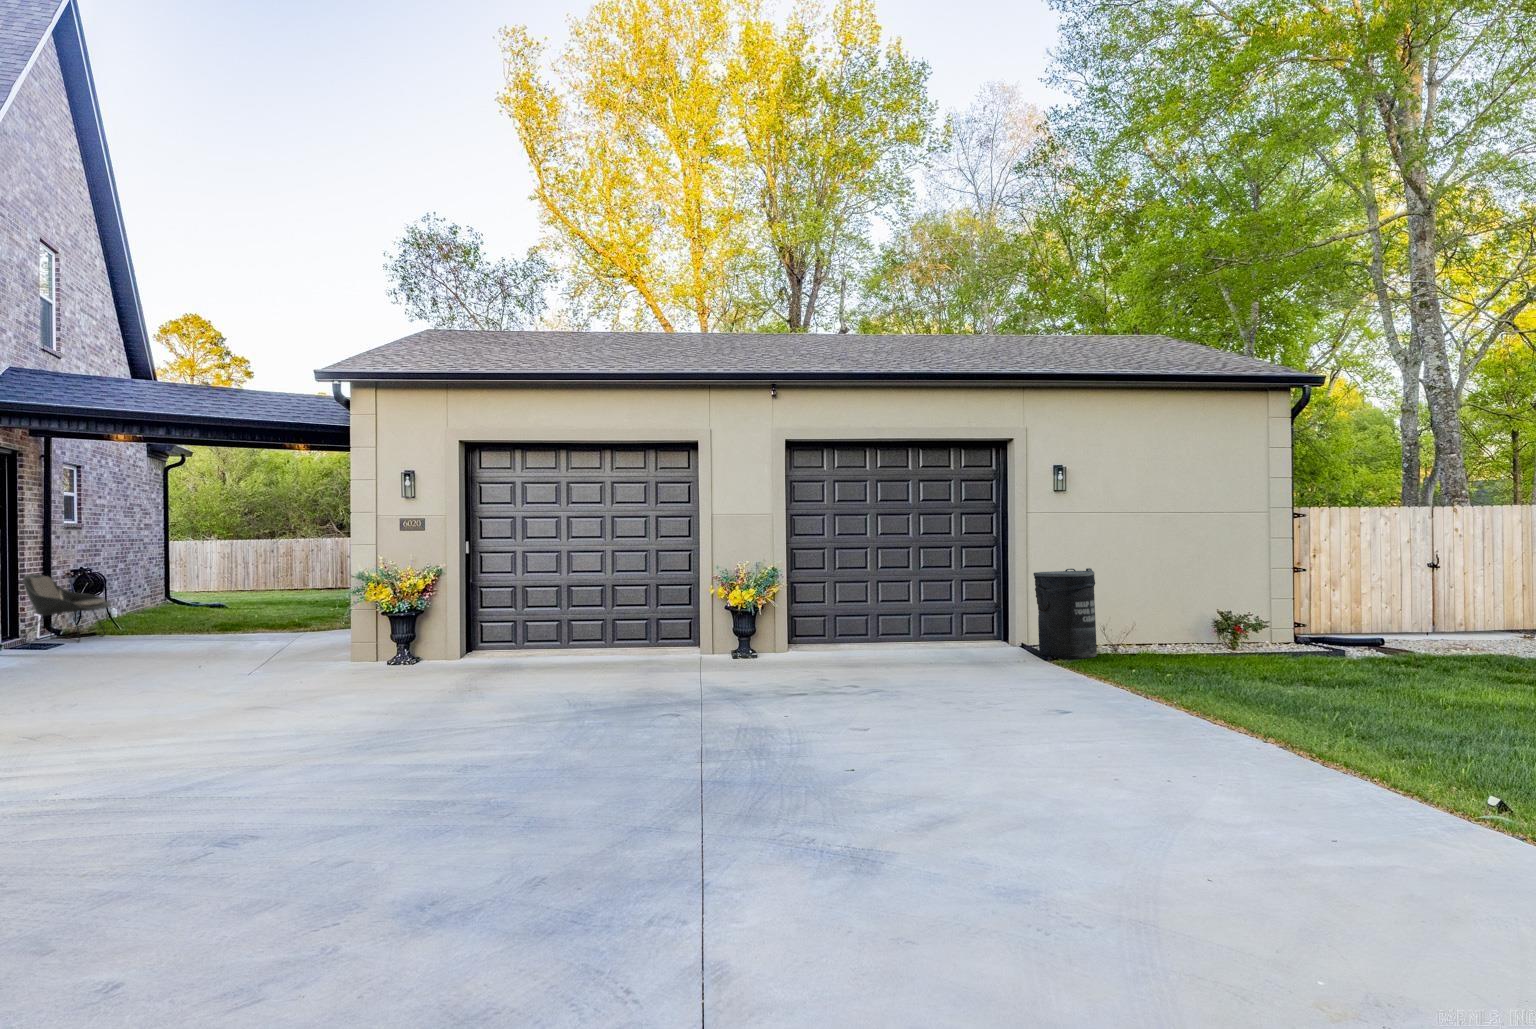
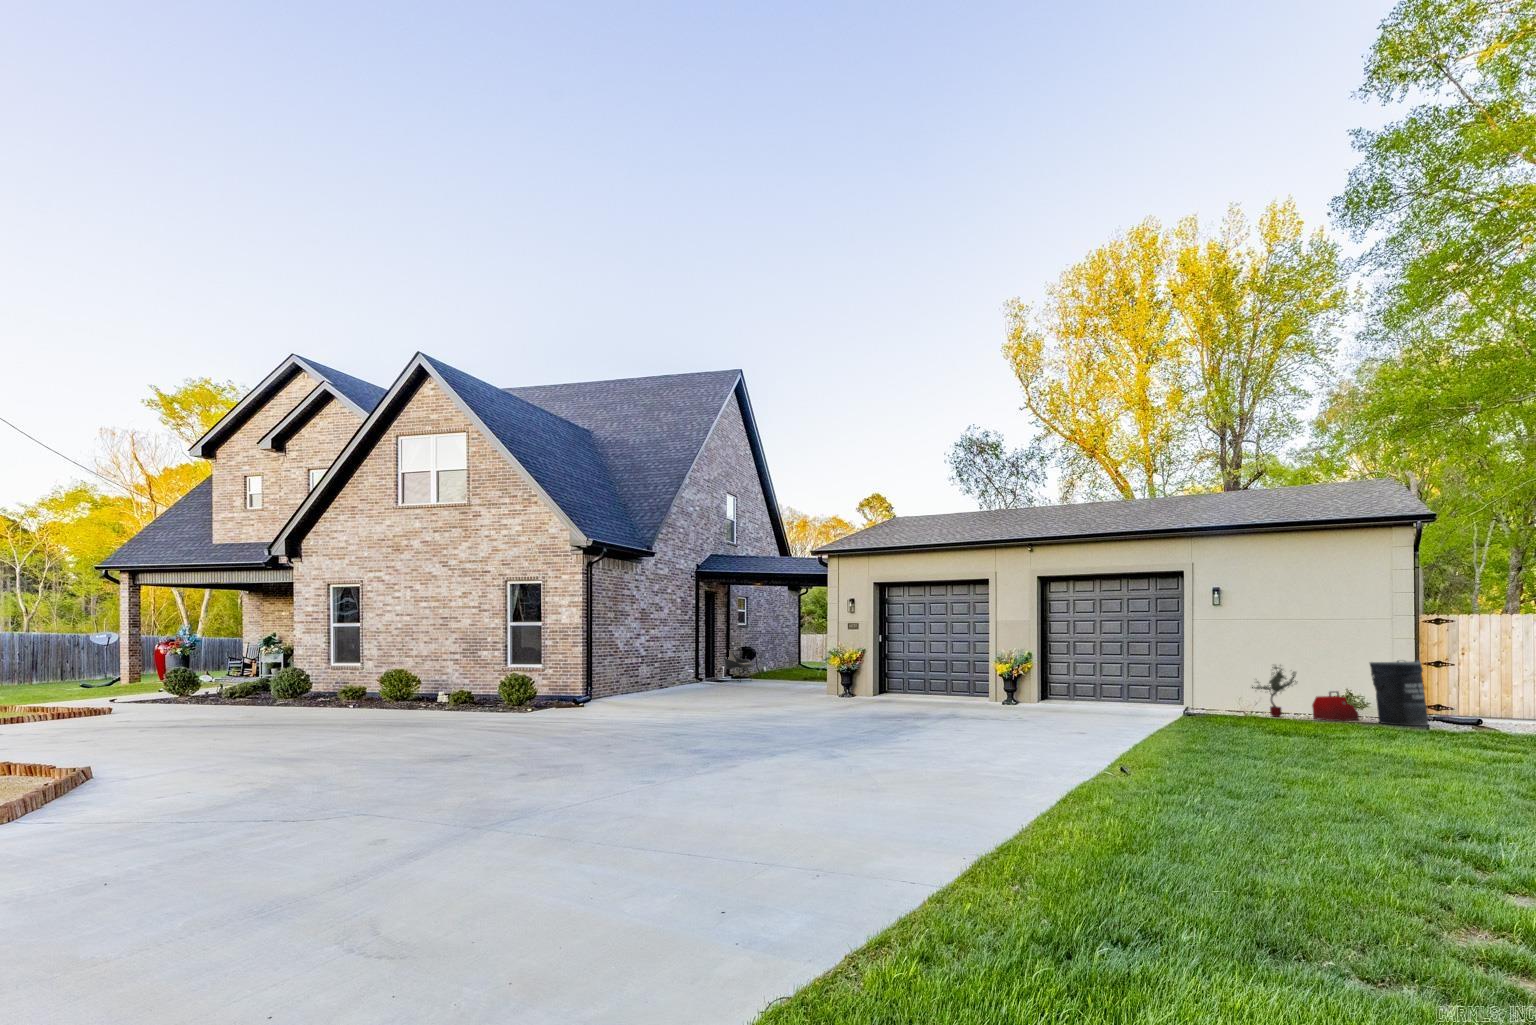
trash can: present [1034,568,1097,658] -> present [1370,660,1428,726]
potted tree: none [1112,576,1174,652] -> present [1252,666,1296,717]
toolbox: none [1190,611,1227,653] -> present [1312,691,1359,721]

